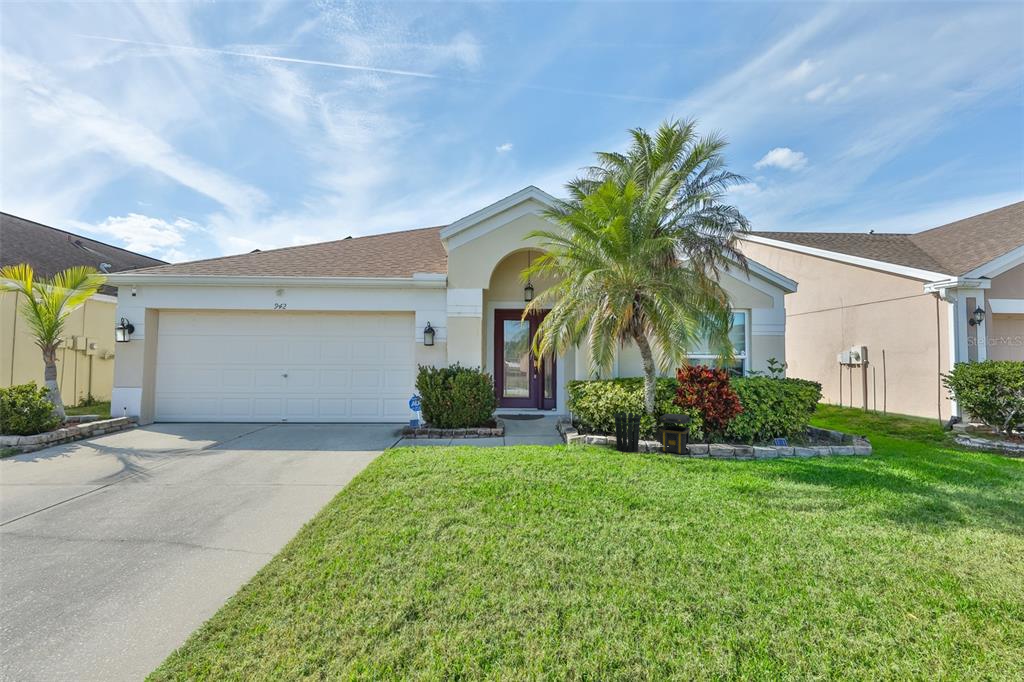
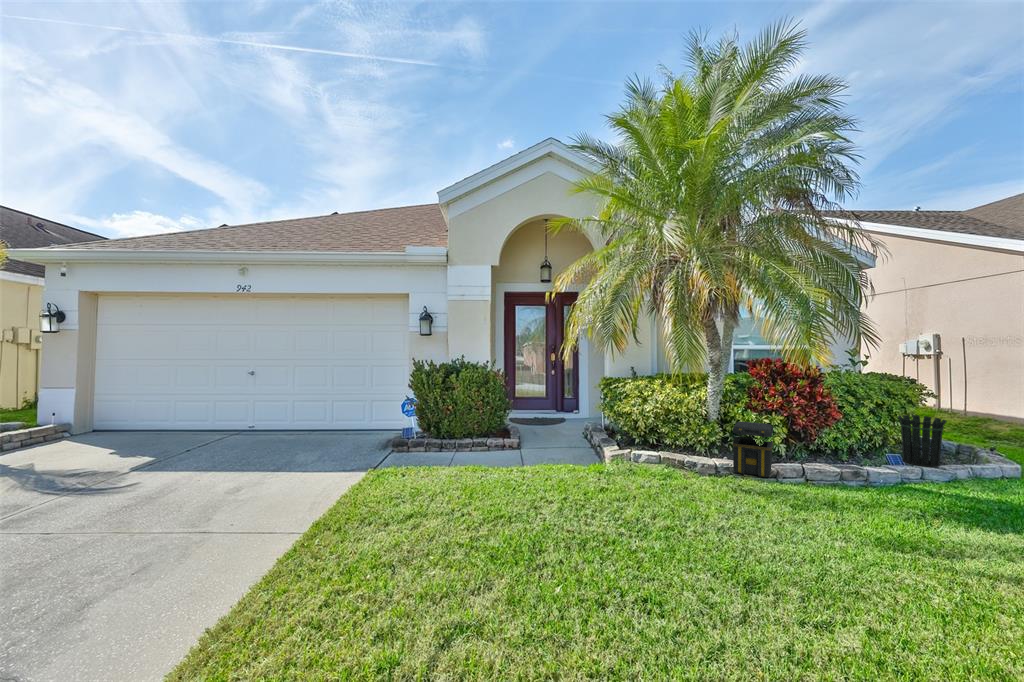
waste bin: present [613,413,642,453] -> present [898,415,946,467]

